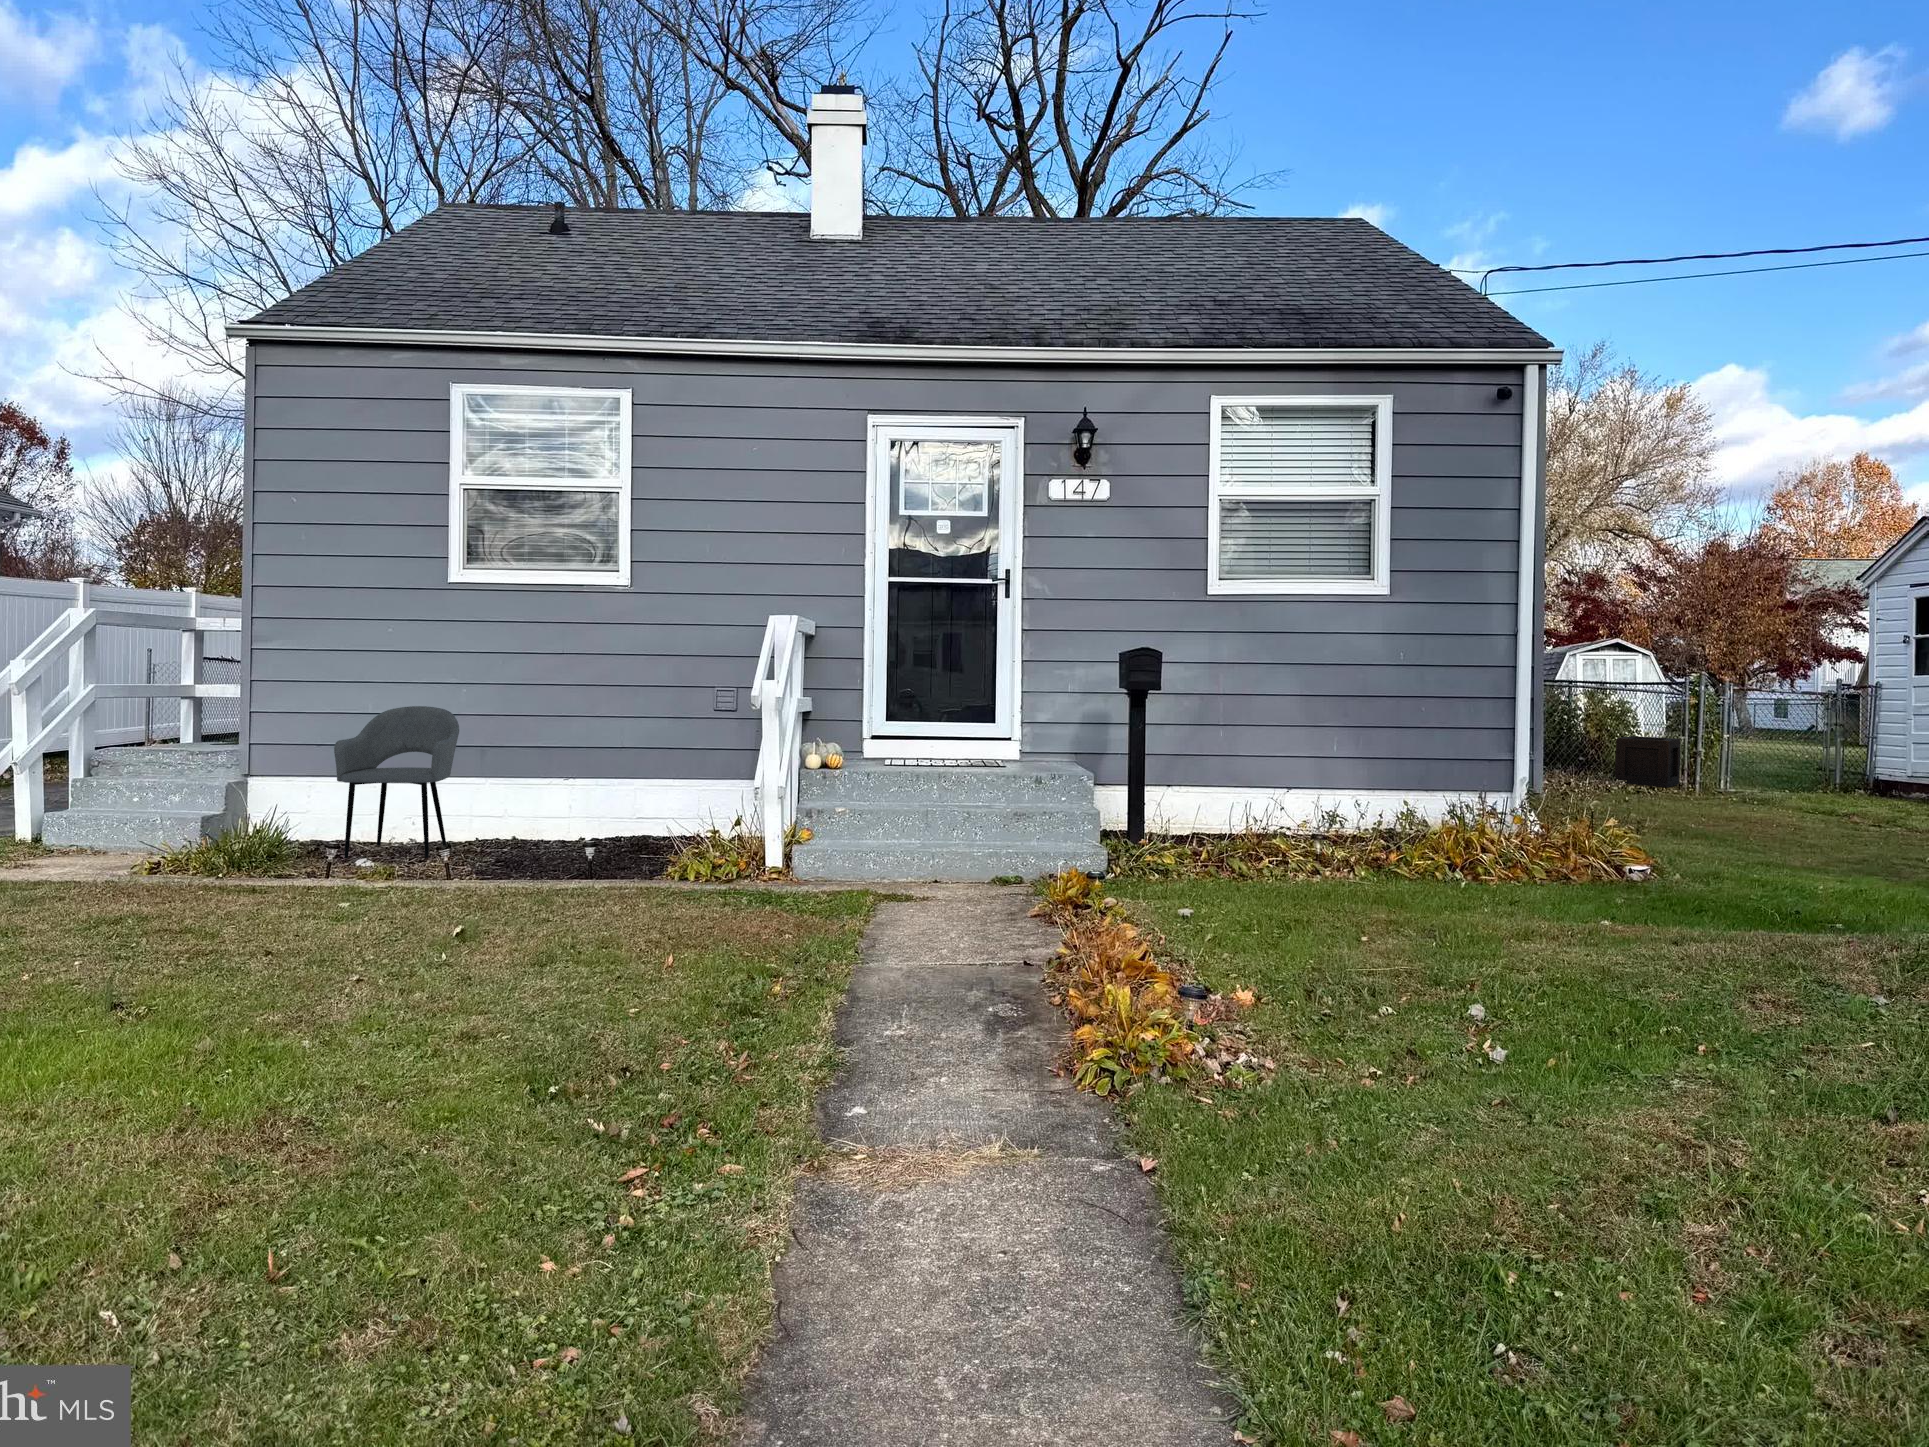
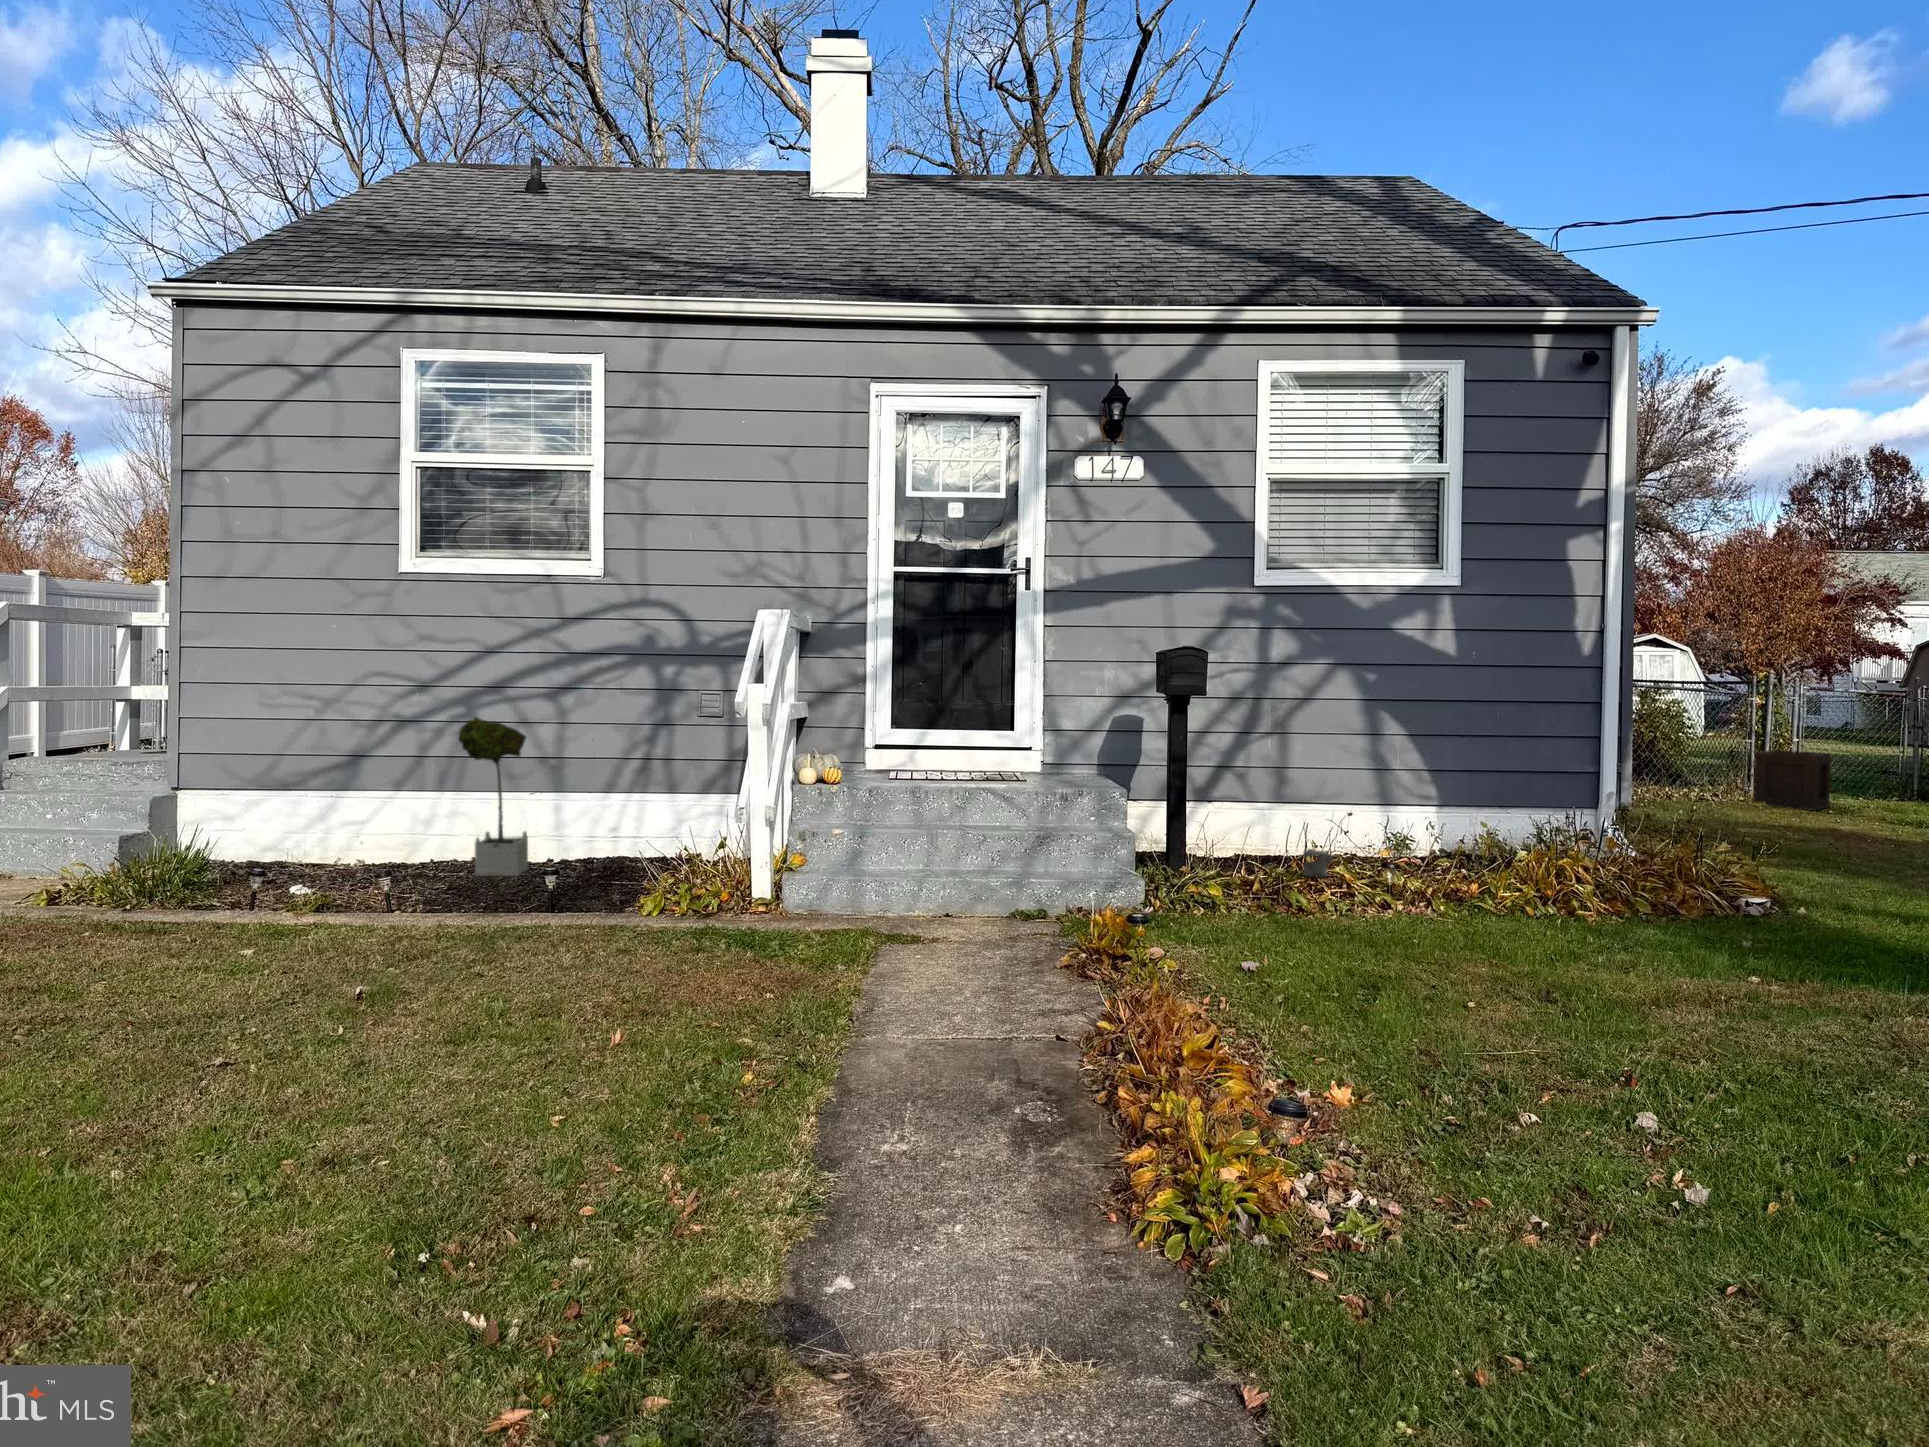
armchair: present [334,706,459,858] -> none [264,713,405,886]
potted tree: none [506,709,569,849] -> present [459,717,528,876]
watering can: none [1244,823,1270,848] -> present [1303,849,1332,877]

